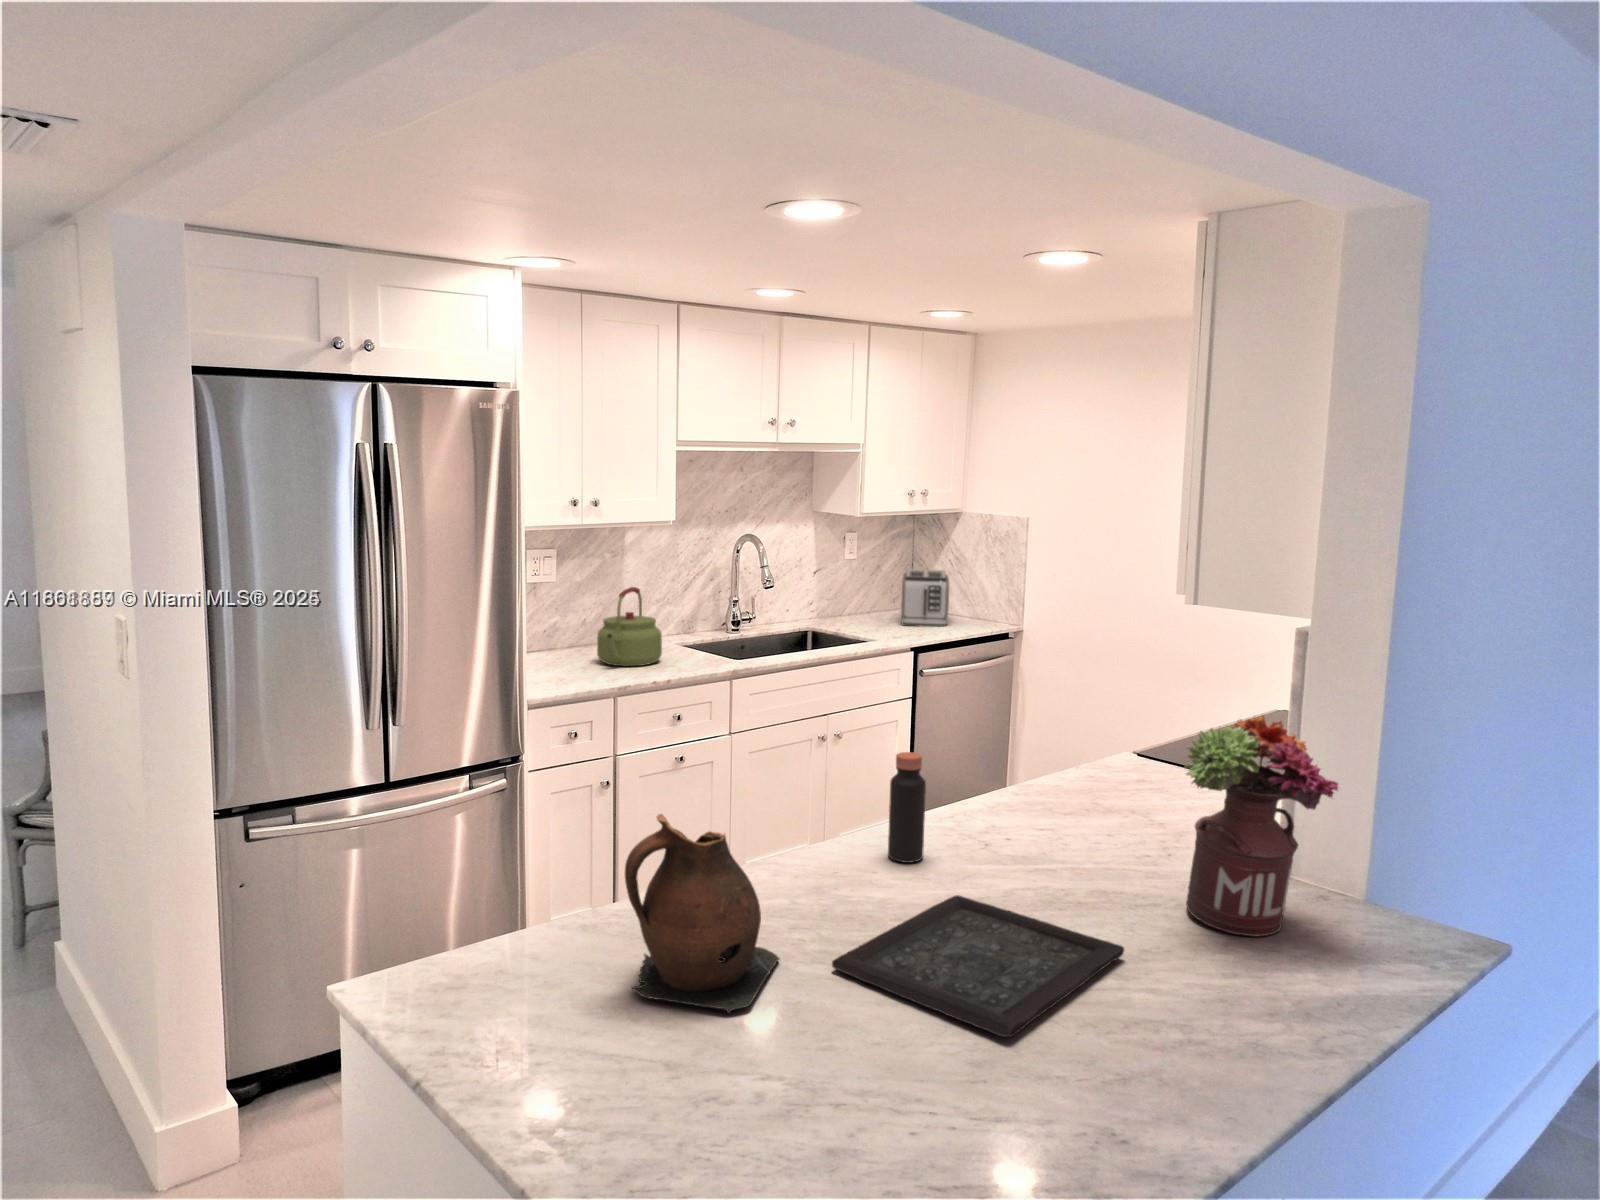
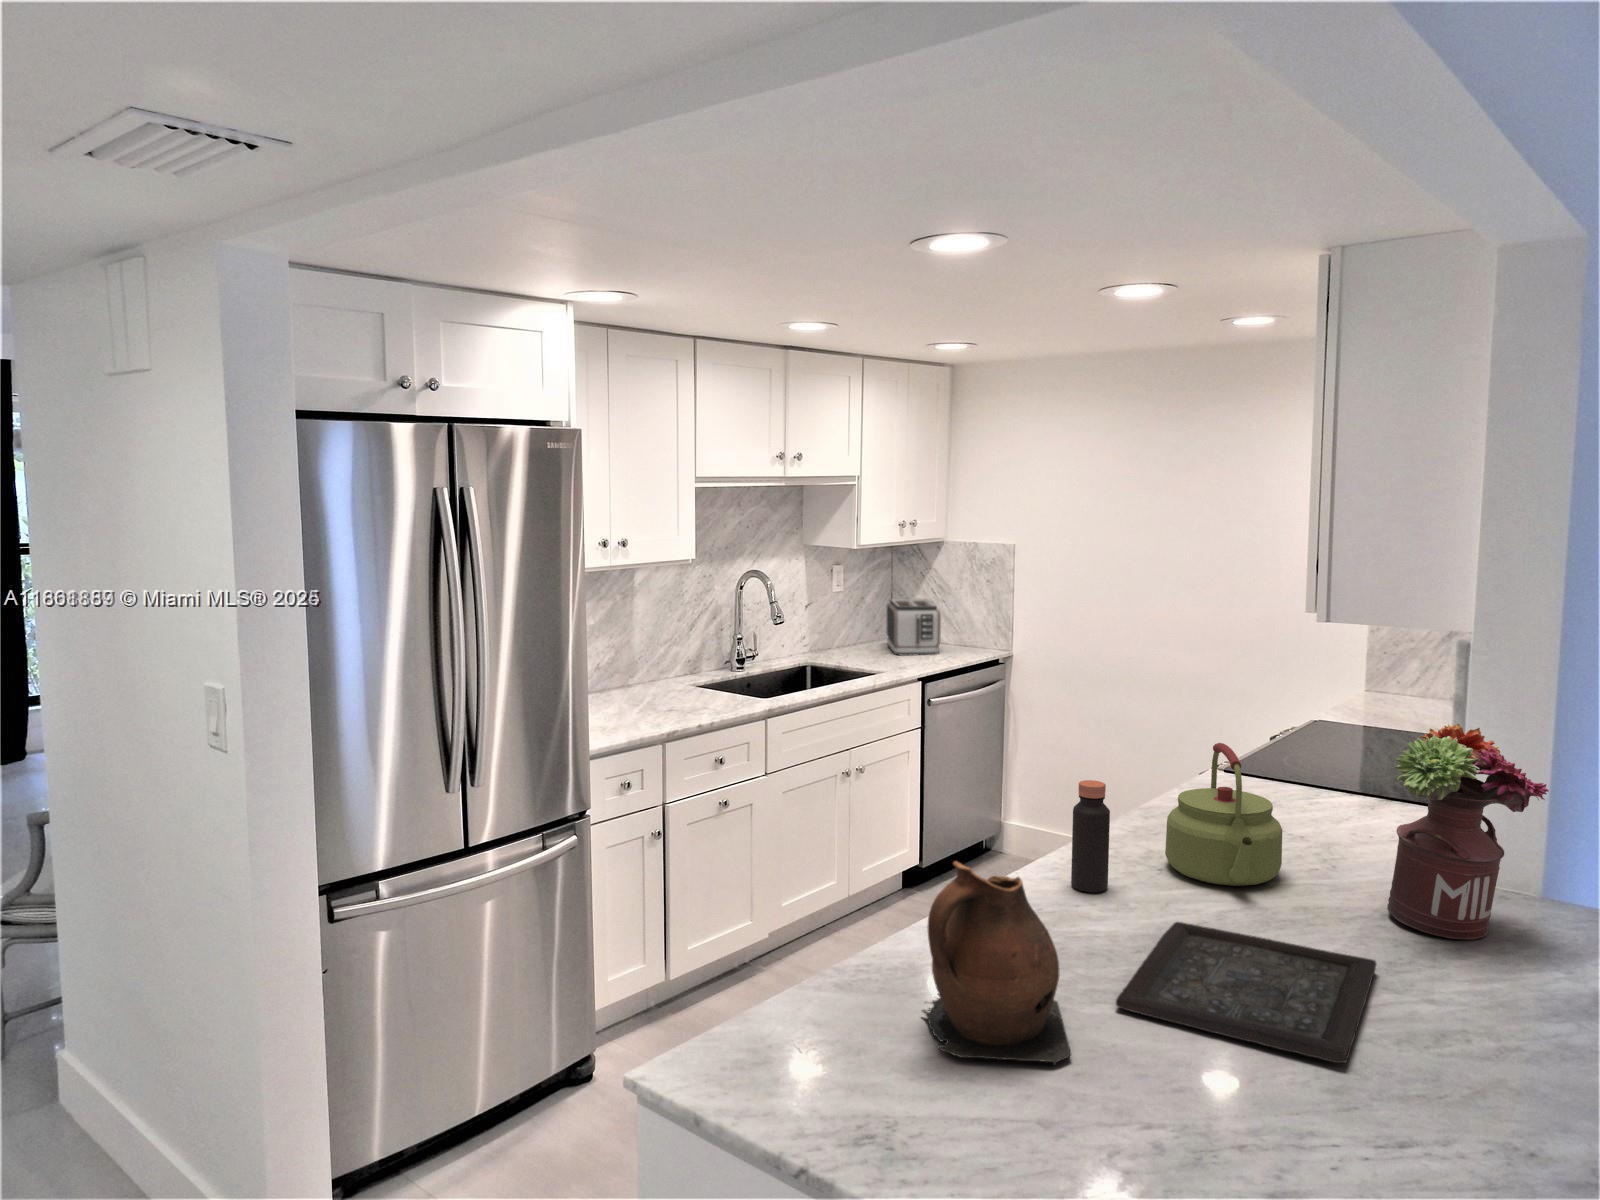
kettle: present [597,587,662,666] -> present [1165,743,1282,886]

